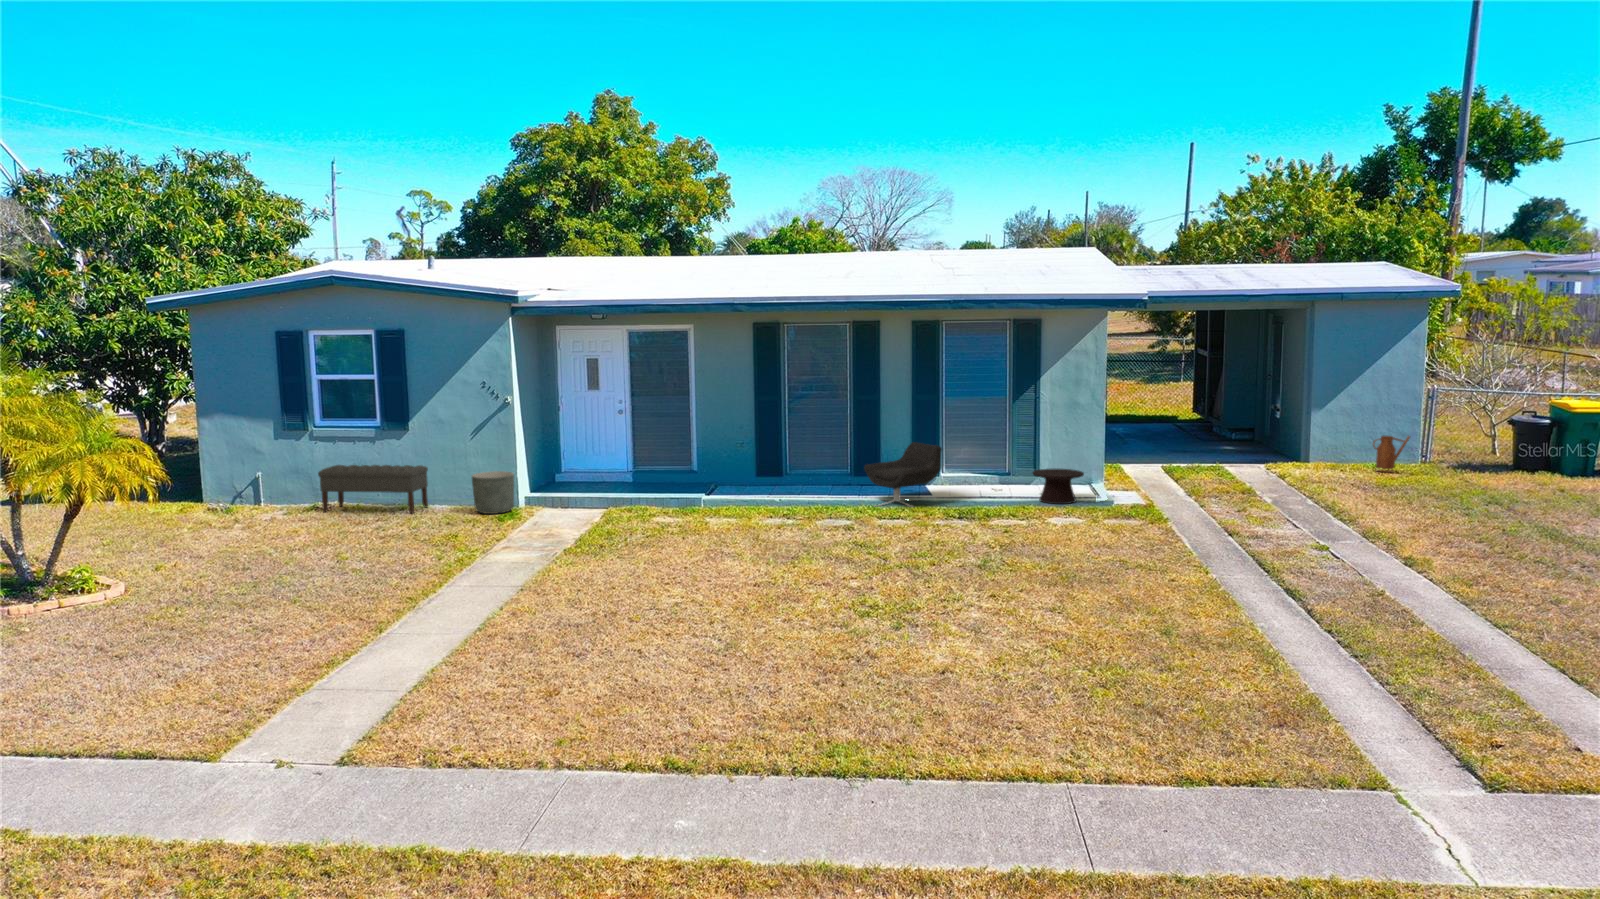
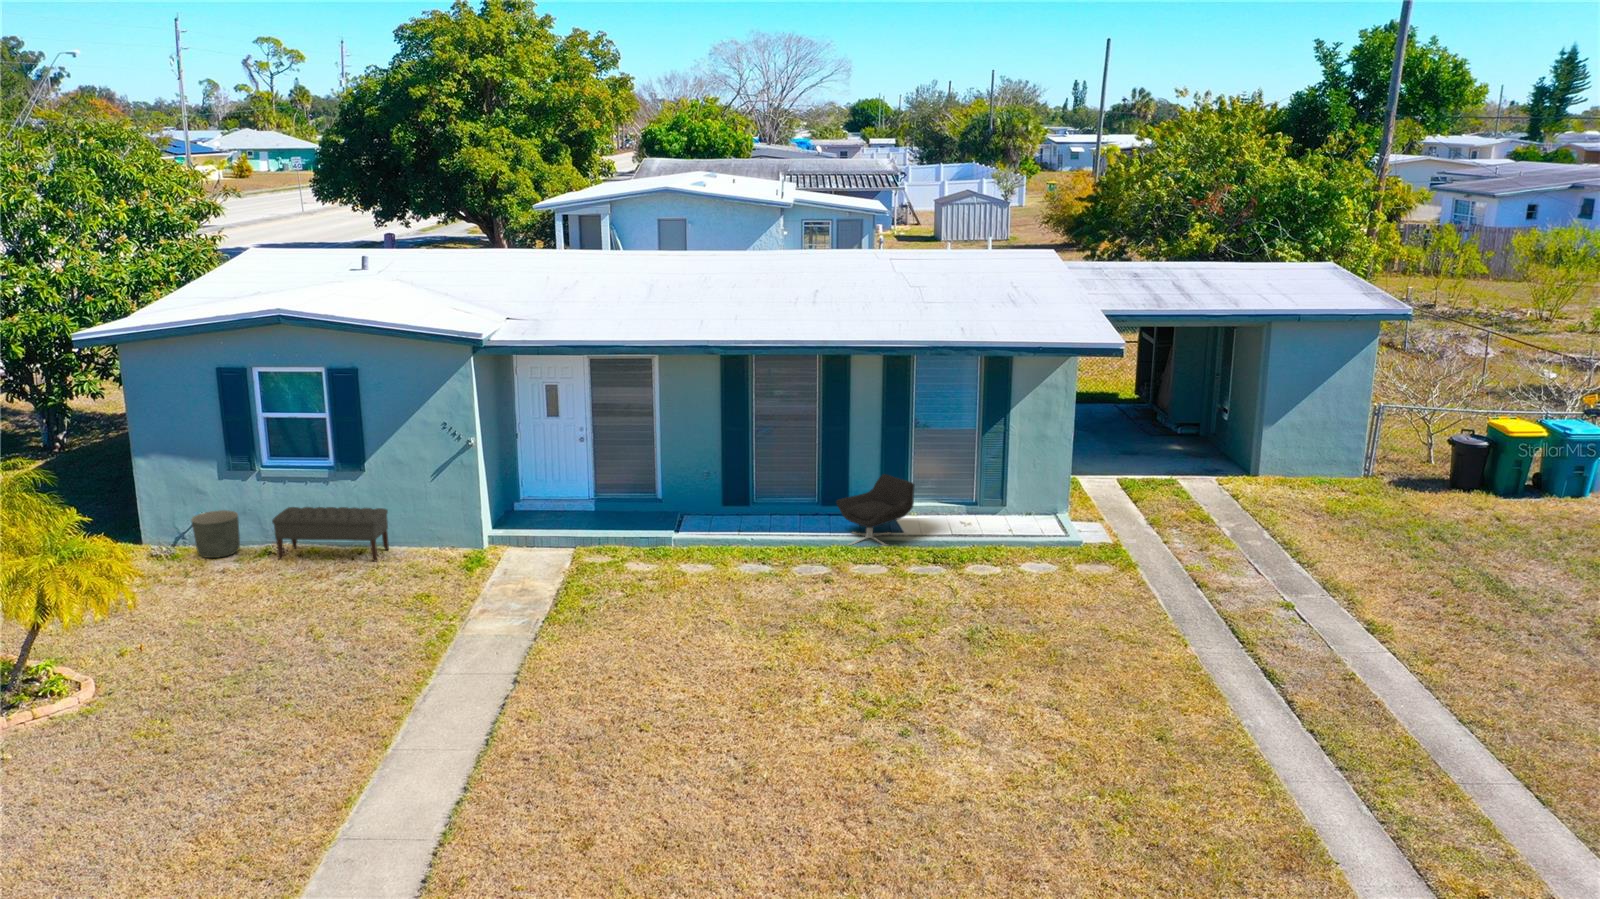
watering can: present [1373,436,1410,473] -> none [1316,447,1351,483]
side table: present [1033,469,1084,504] -> none [1002,500,1052,540]
planter: present [472,471,514,514] -> present [191,510,240,558]

